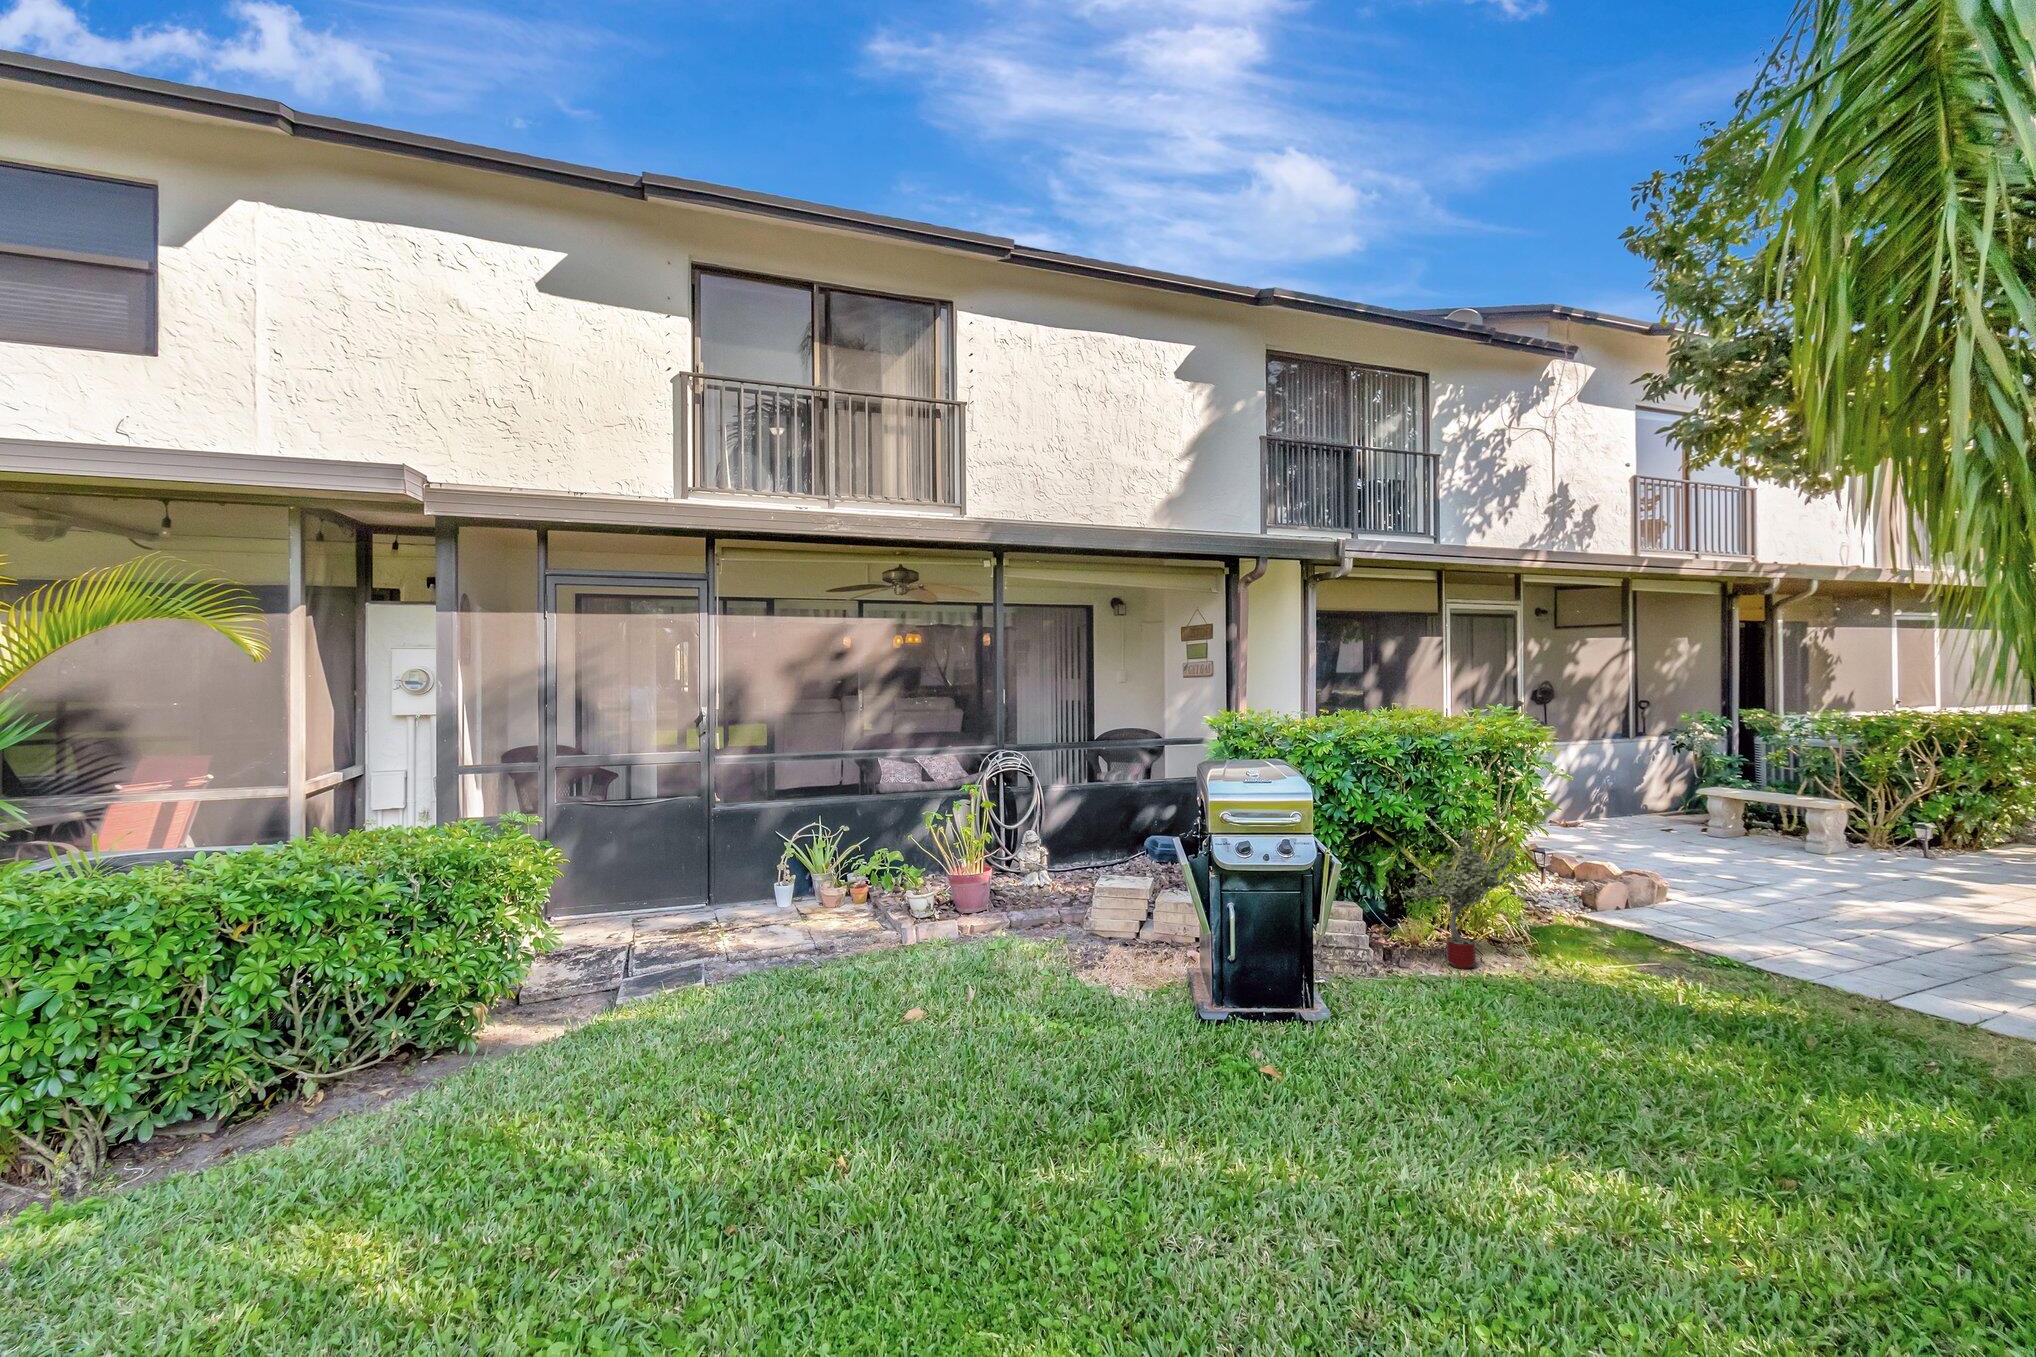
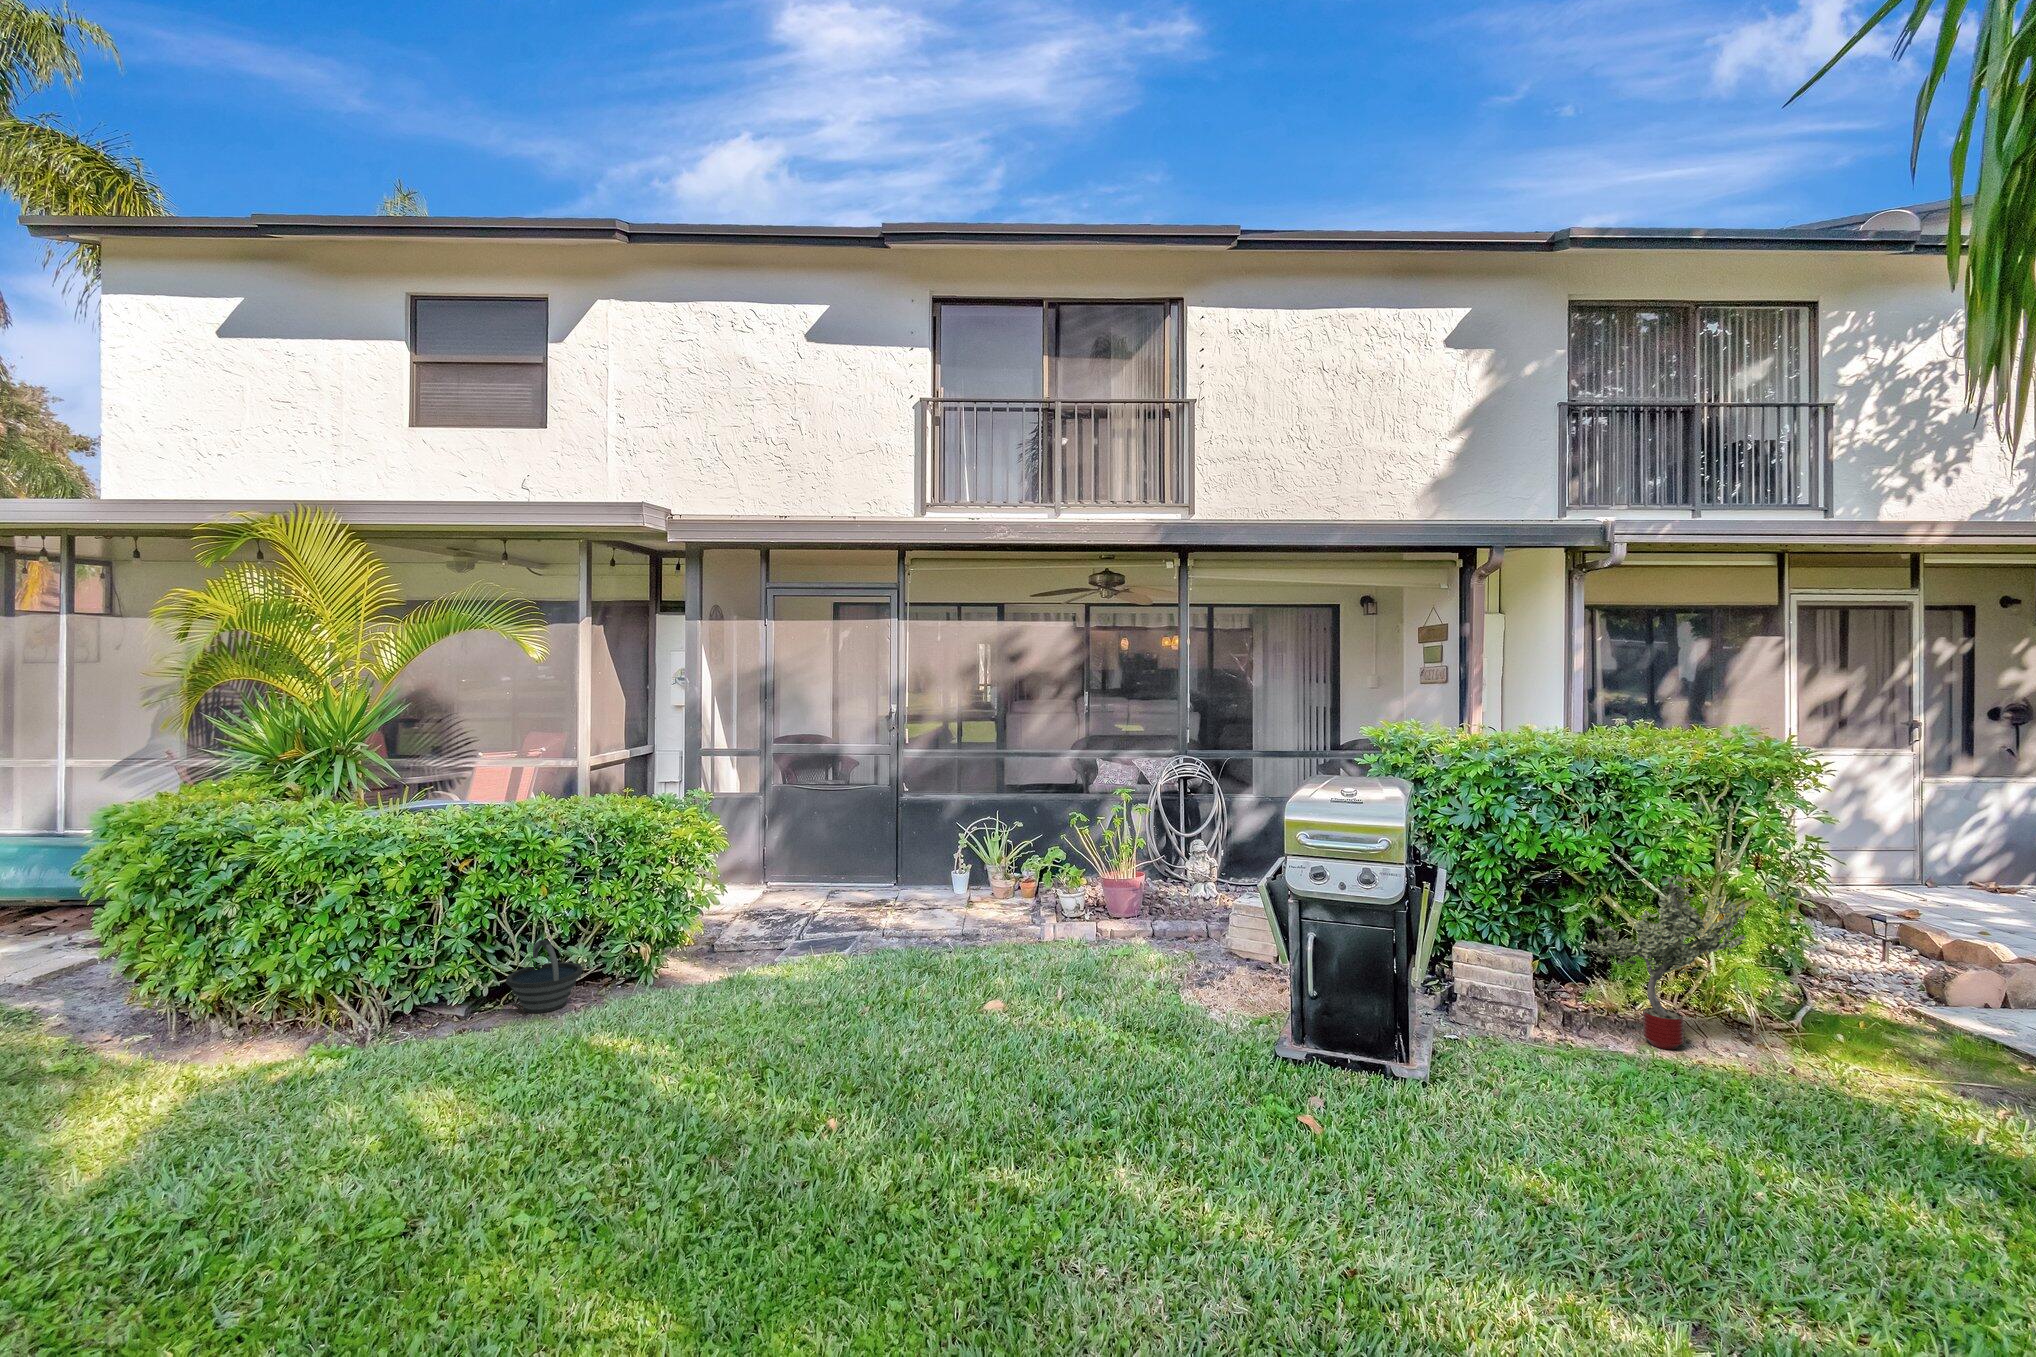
bucket: none [314,1013,419,1106] -> present [506,940,582,1013]

